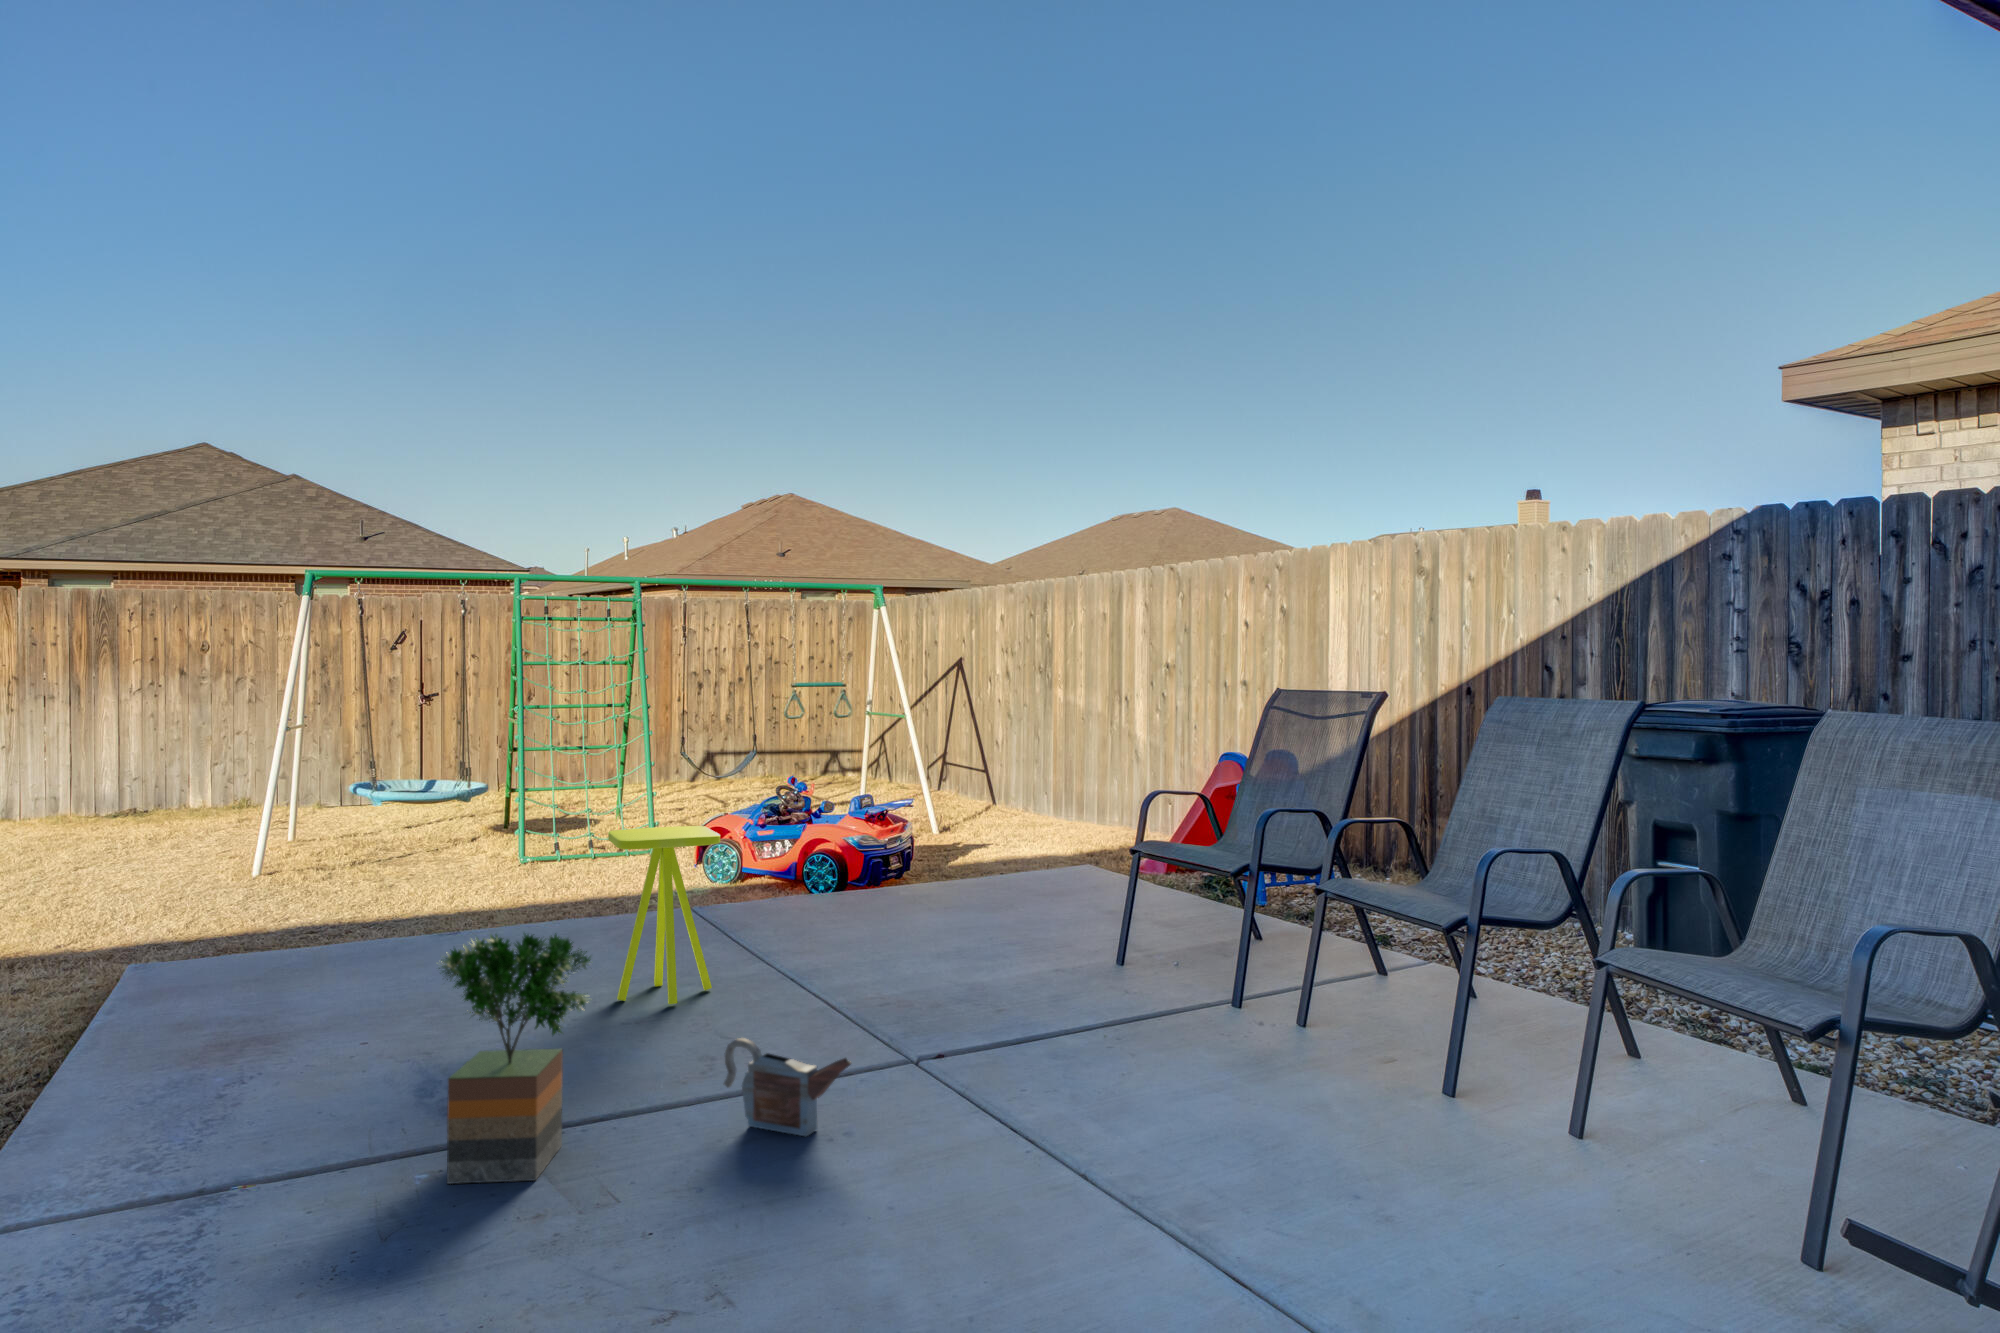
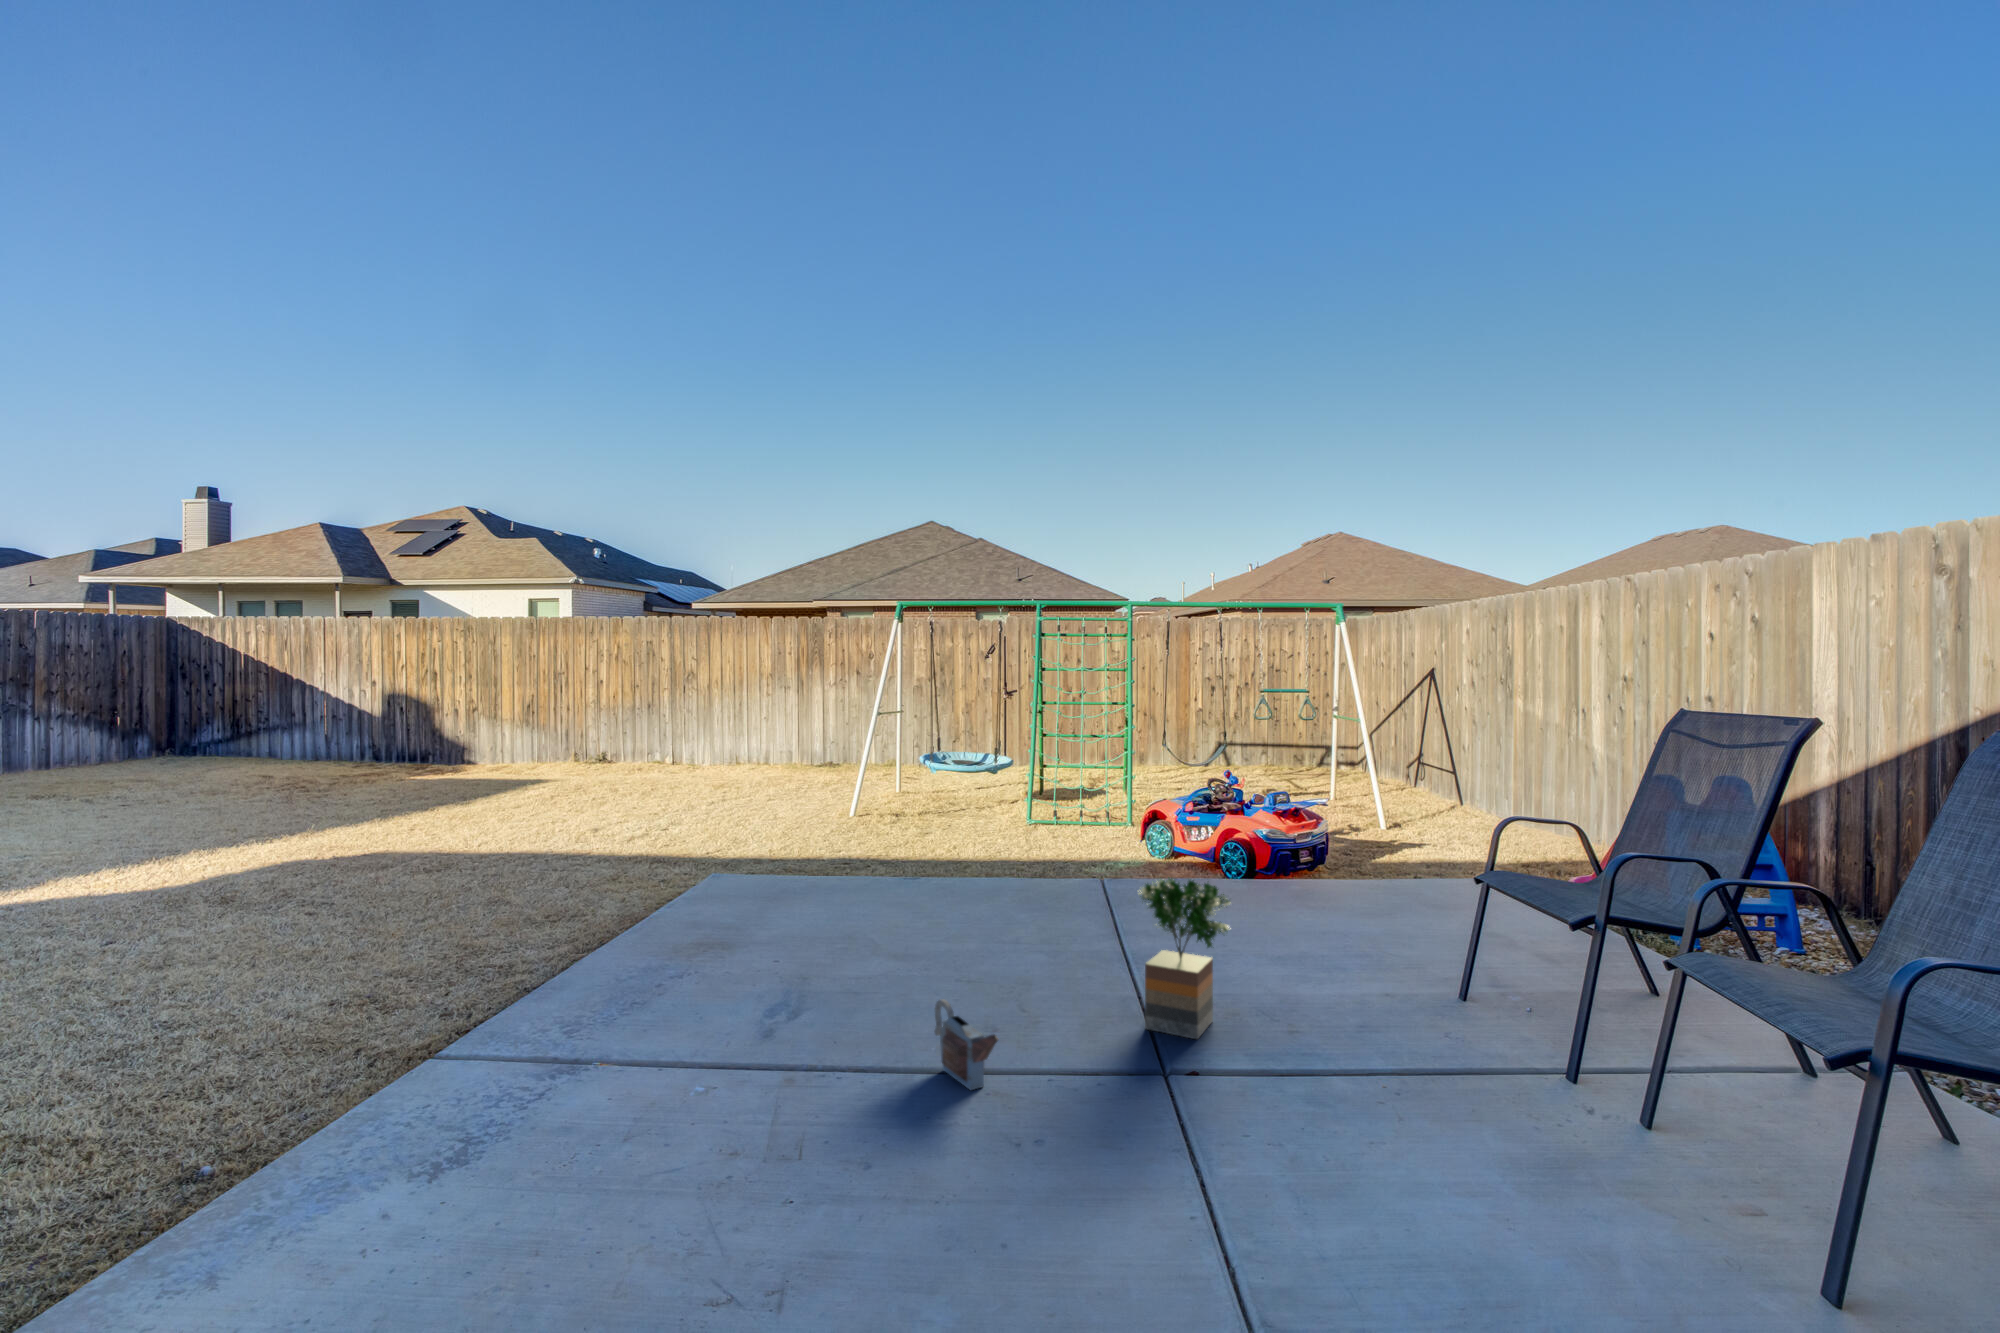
side table: present [608,826,720,1004] -> none [963,817,1043,955]
potted tree: present [439,933,591,1184] -> present [1140,877,1231,1039]

